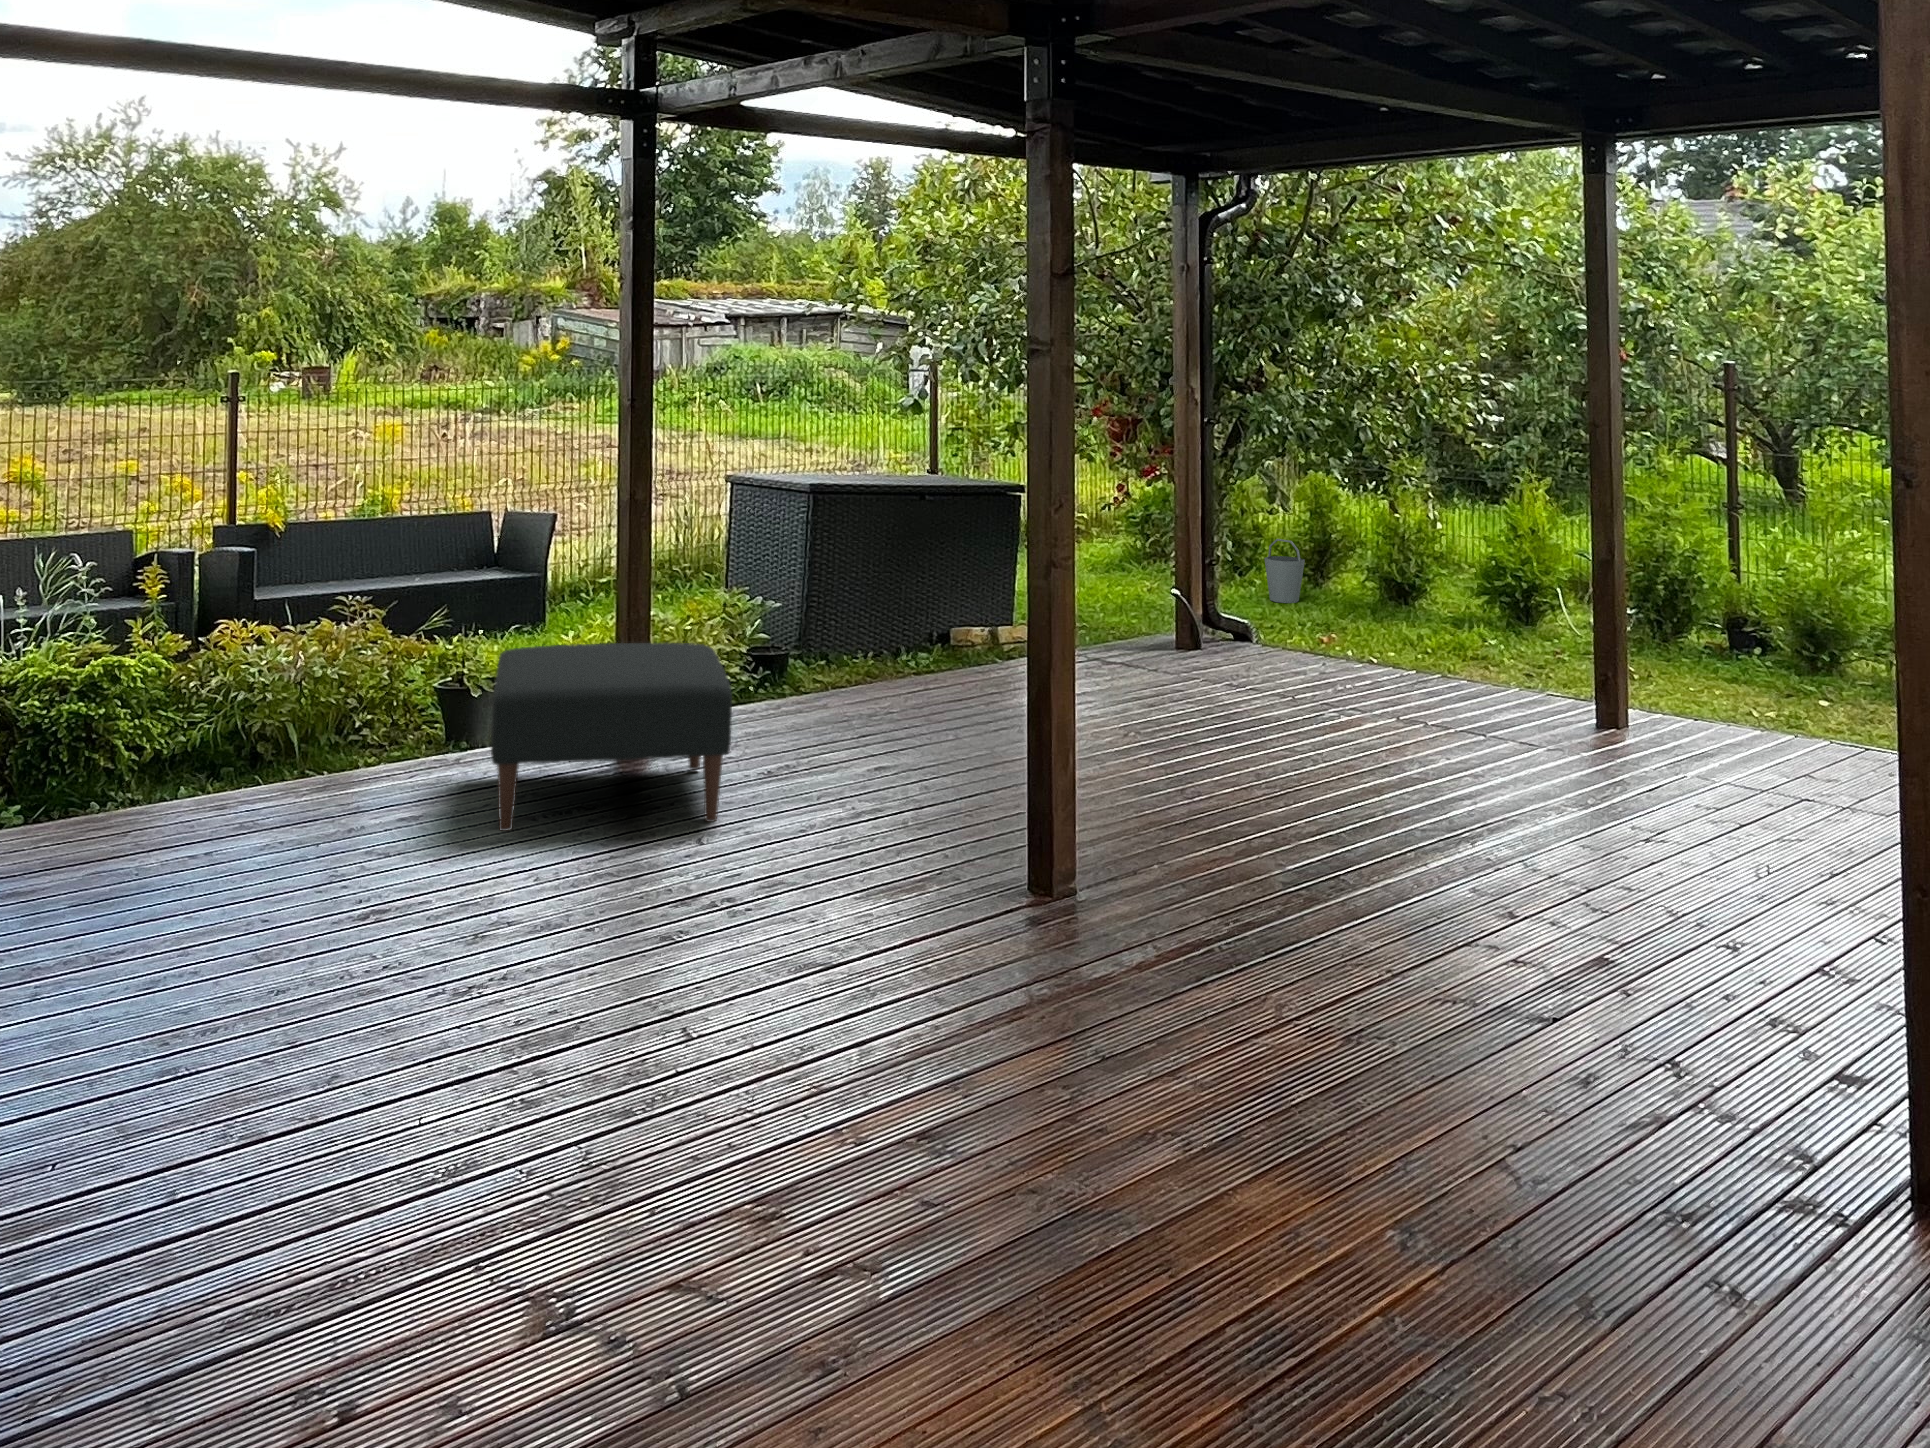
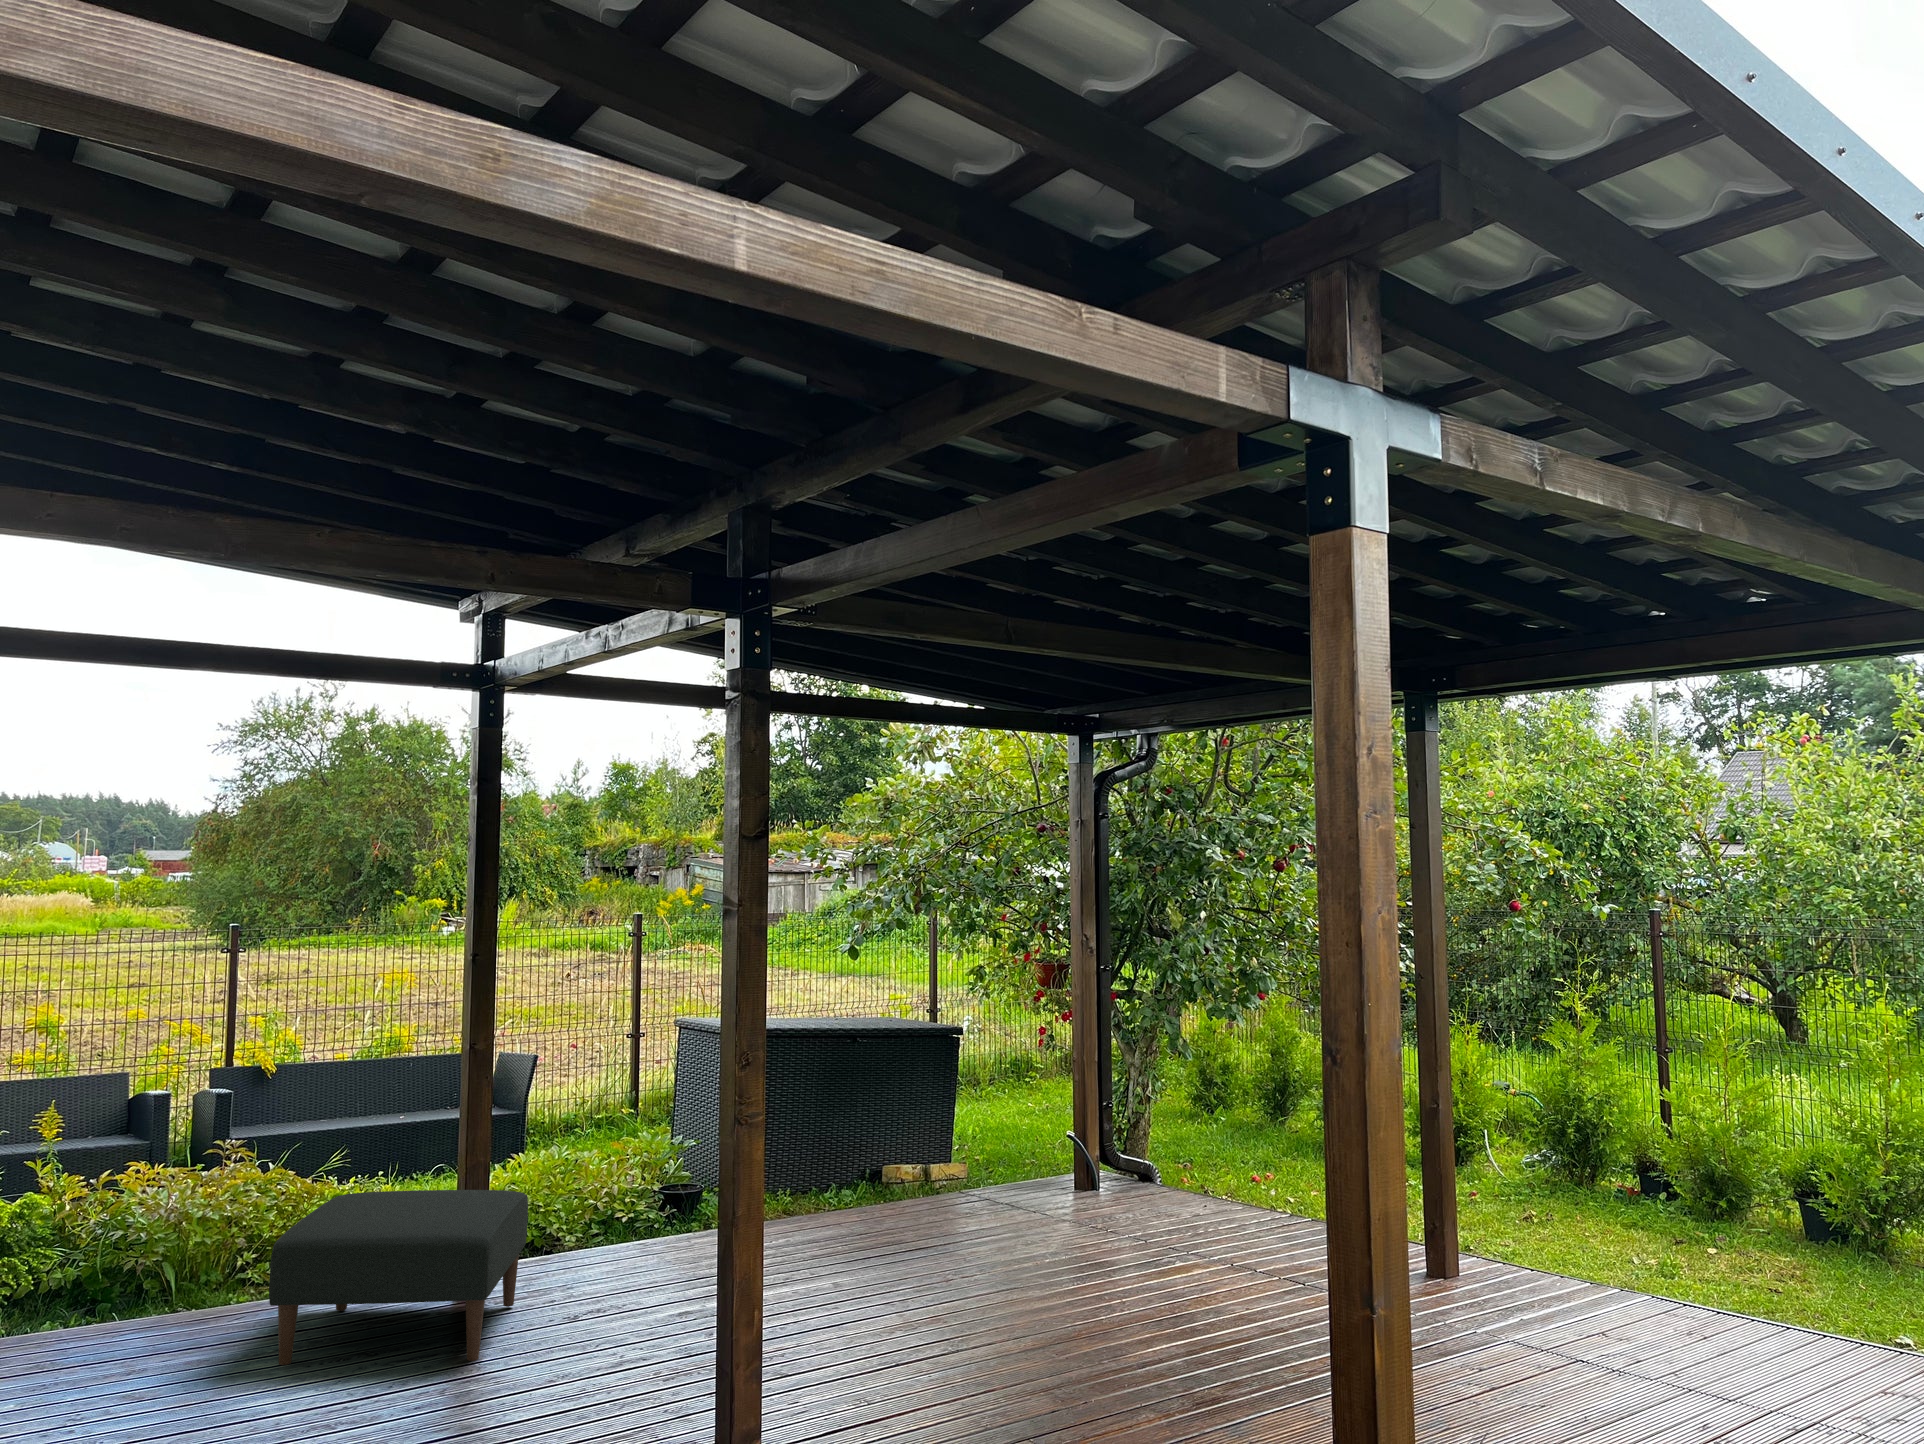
bucket: present [1265,539,1305,603] -> none [1228,1076,1266,1137]

